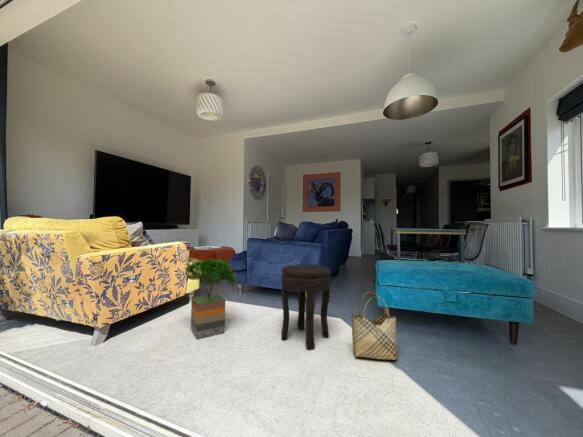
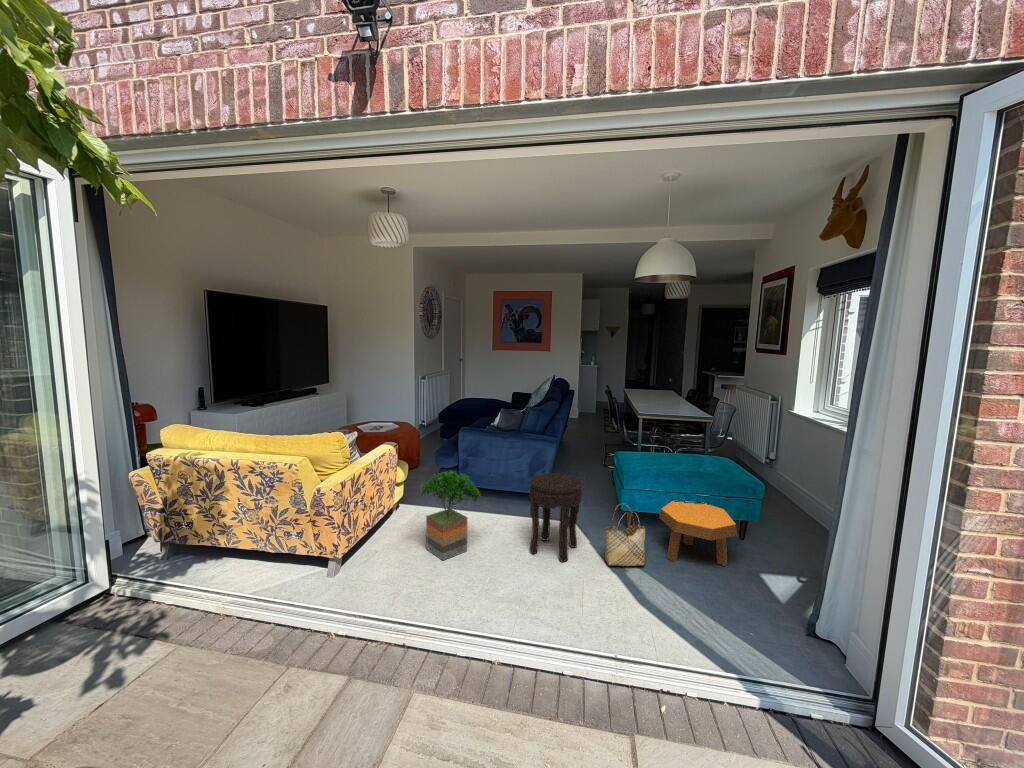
footstool: none [413,297,509,370] -> present [659,501,737,566]

